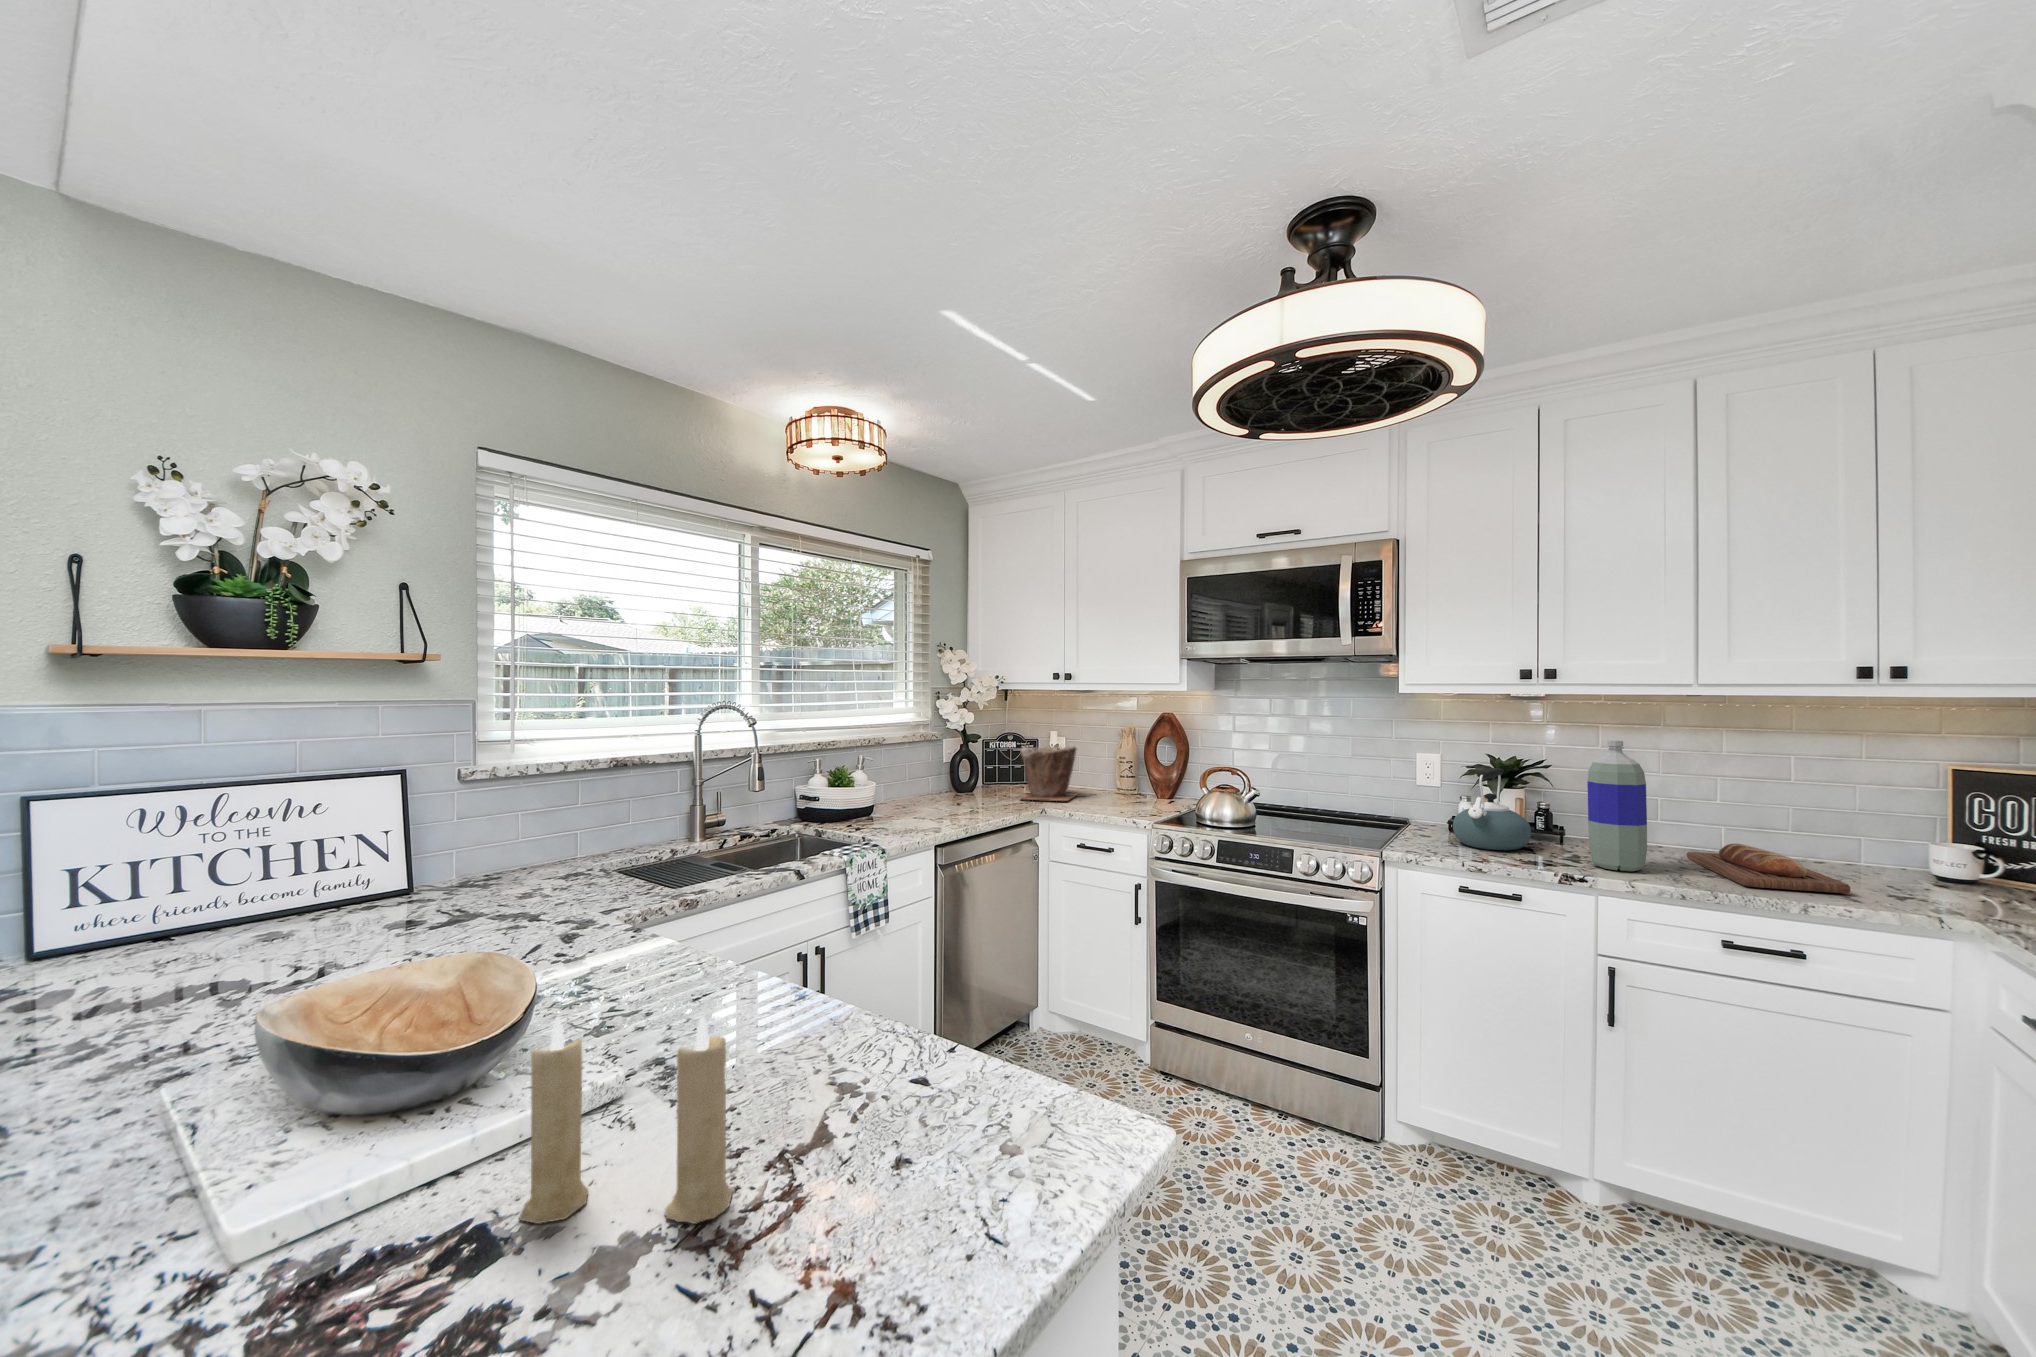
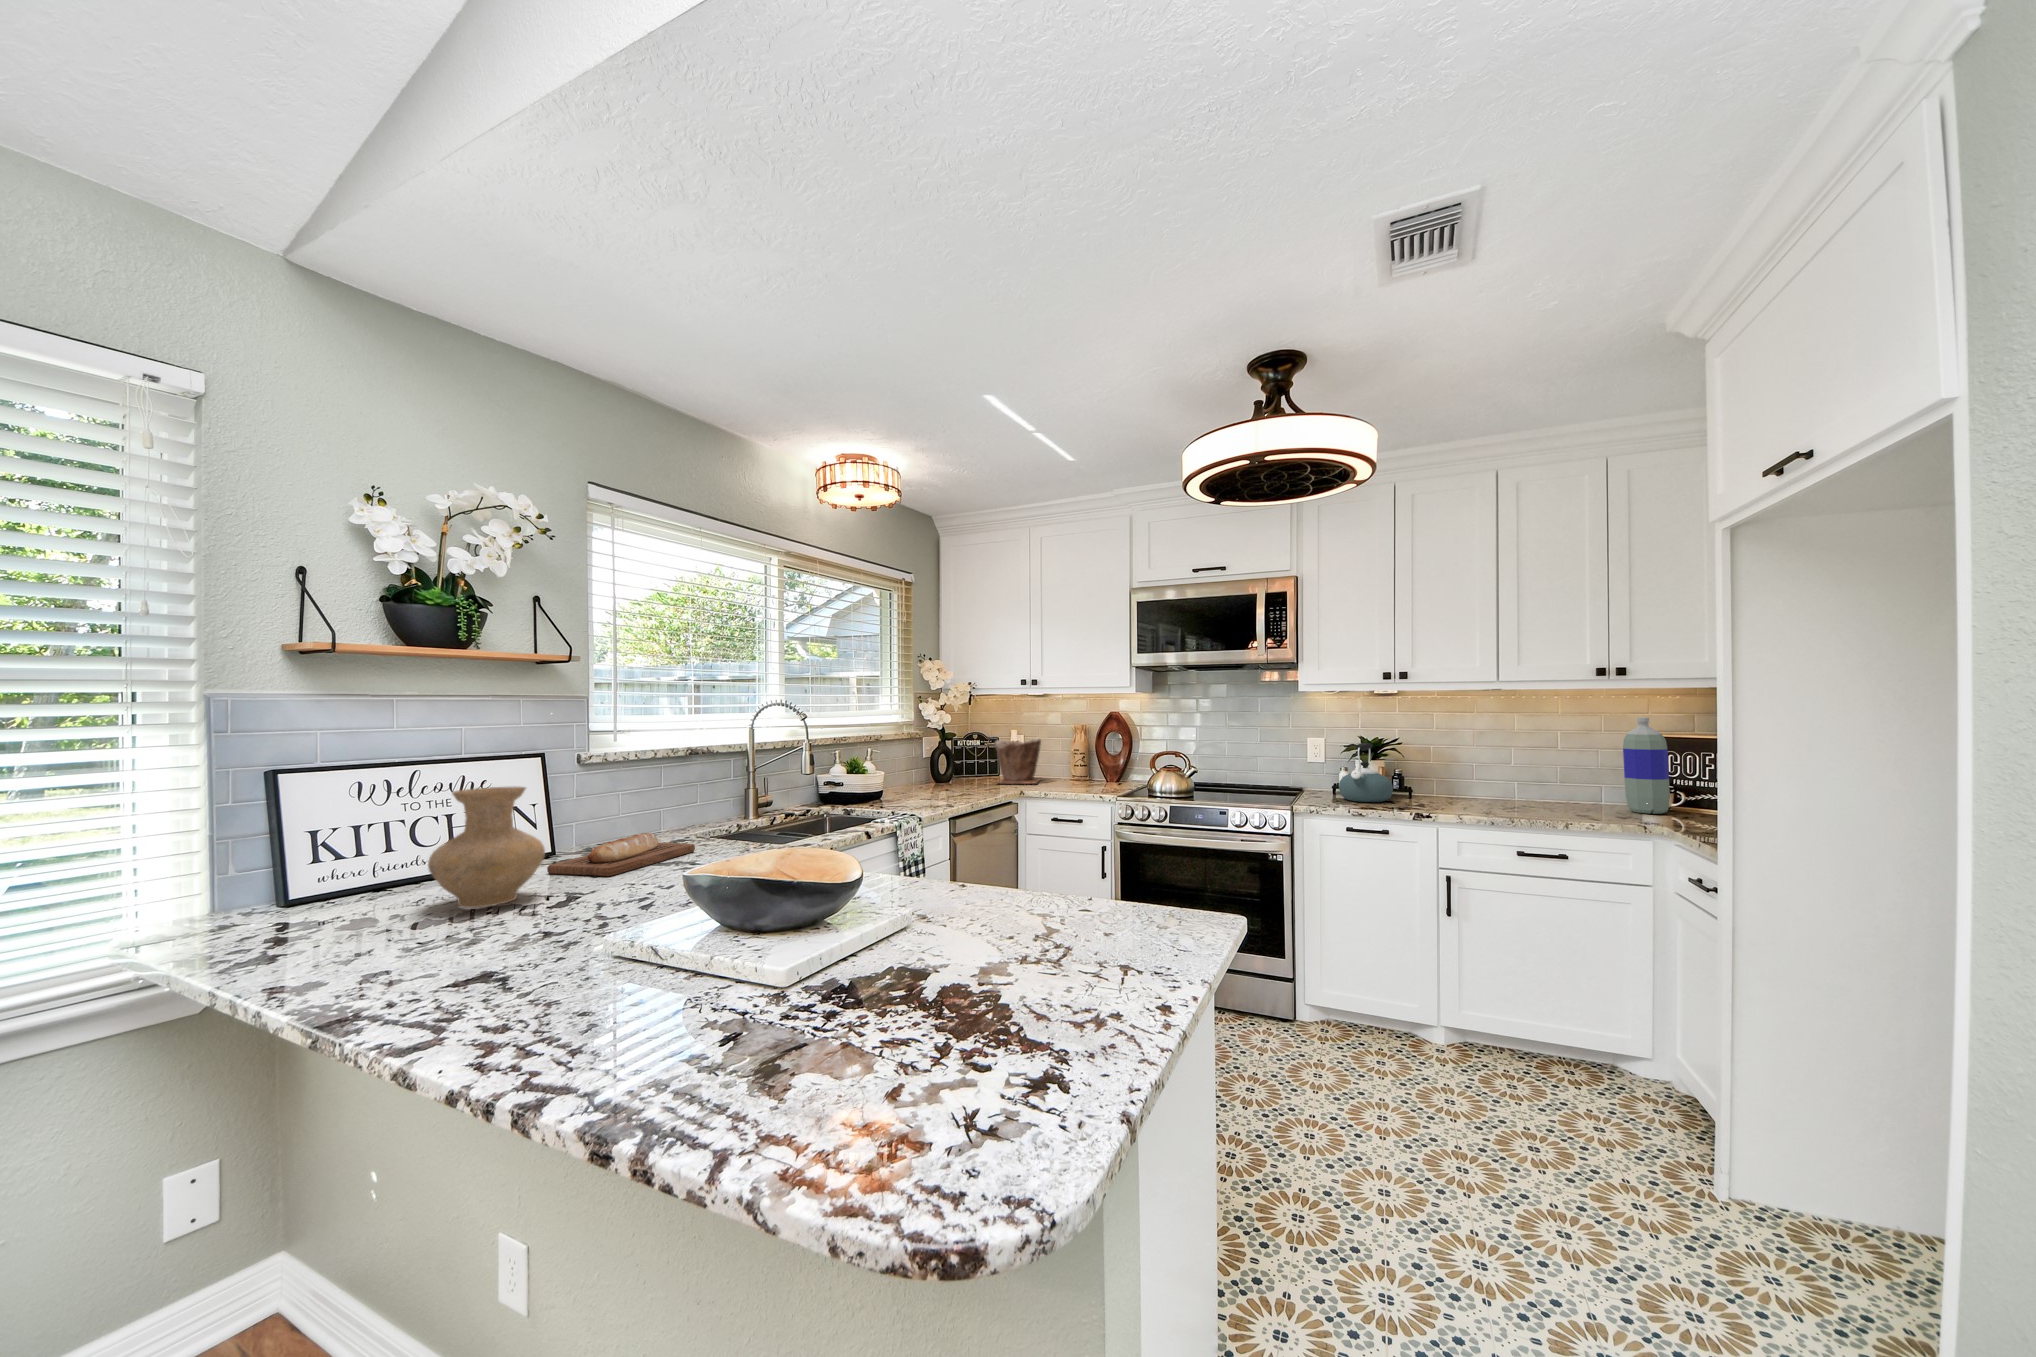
bottle: present [1587,740,1647,871] -> present [1623,718,1670,814]
vase: none [136,825,311,985] -> present [428,787,545,908]
bread loaf: present [1687,844,1851,894] -> present [547,833,695,876]
candle: present [519,1016,732,1224] -> none [900,848,1022,974]

